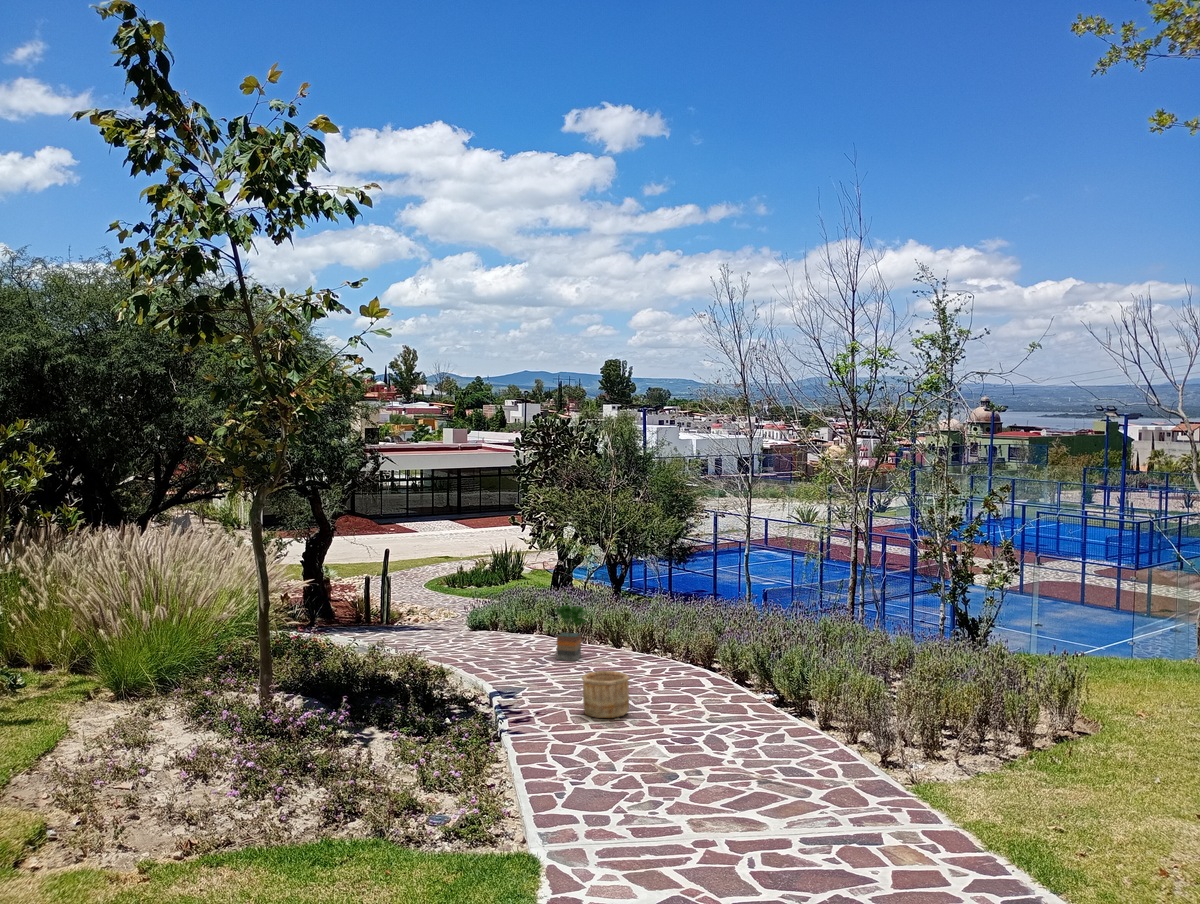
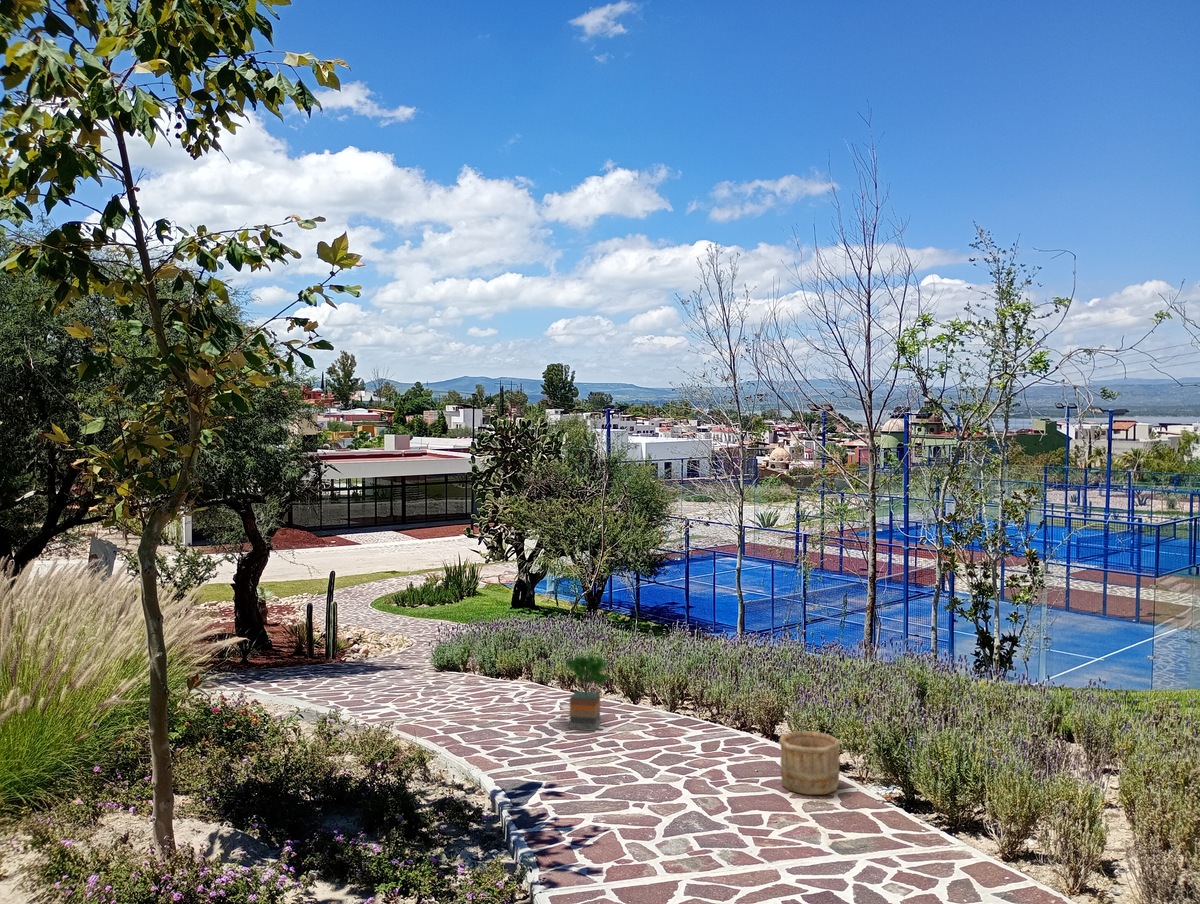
wooden bucket: present [582,671,630,718] -> present [779,731,840,795]

